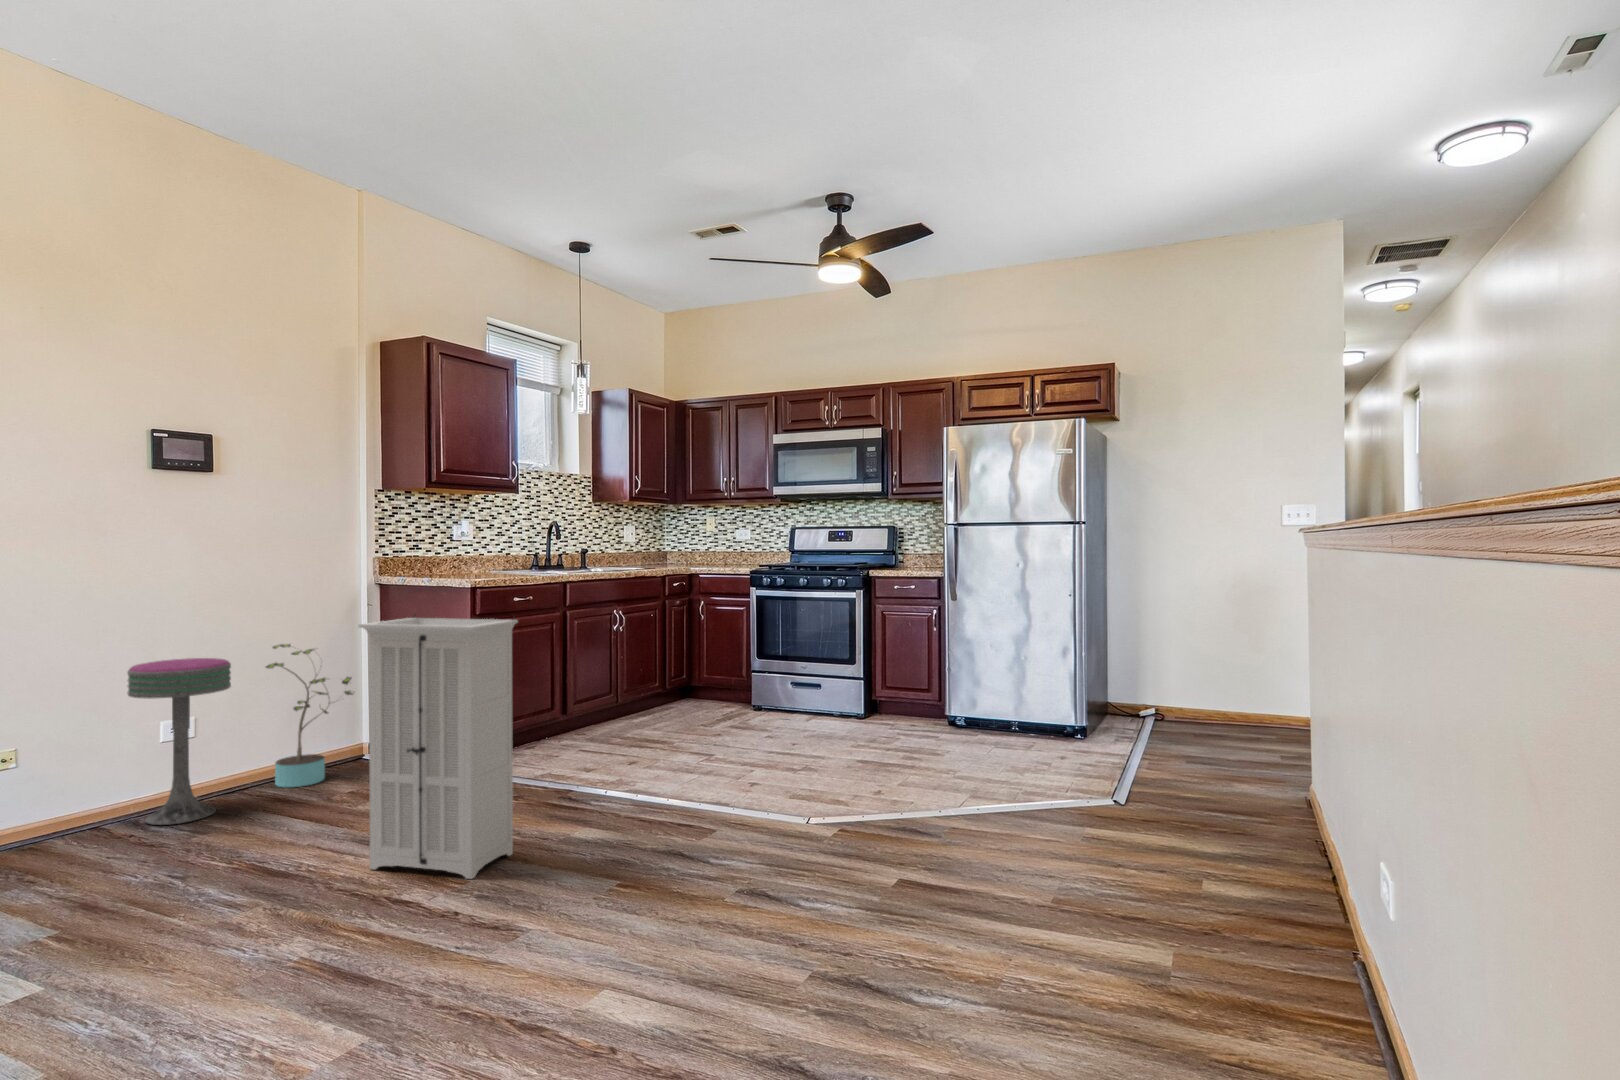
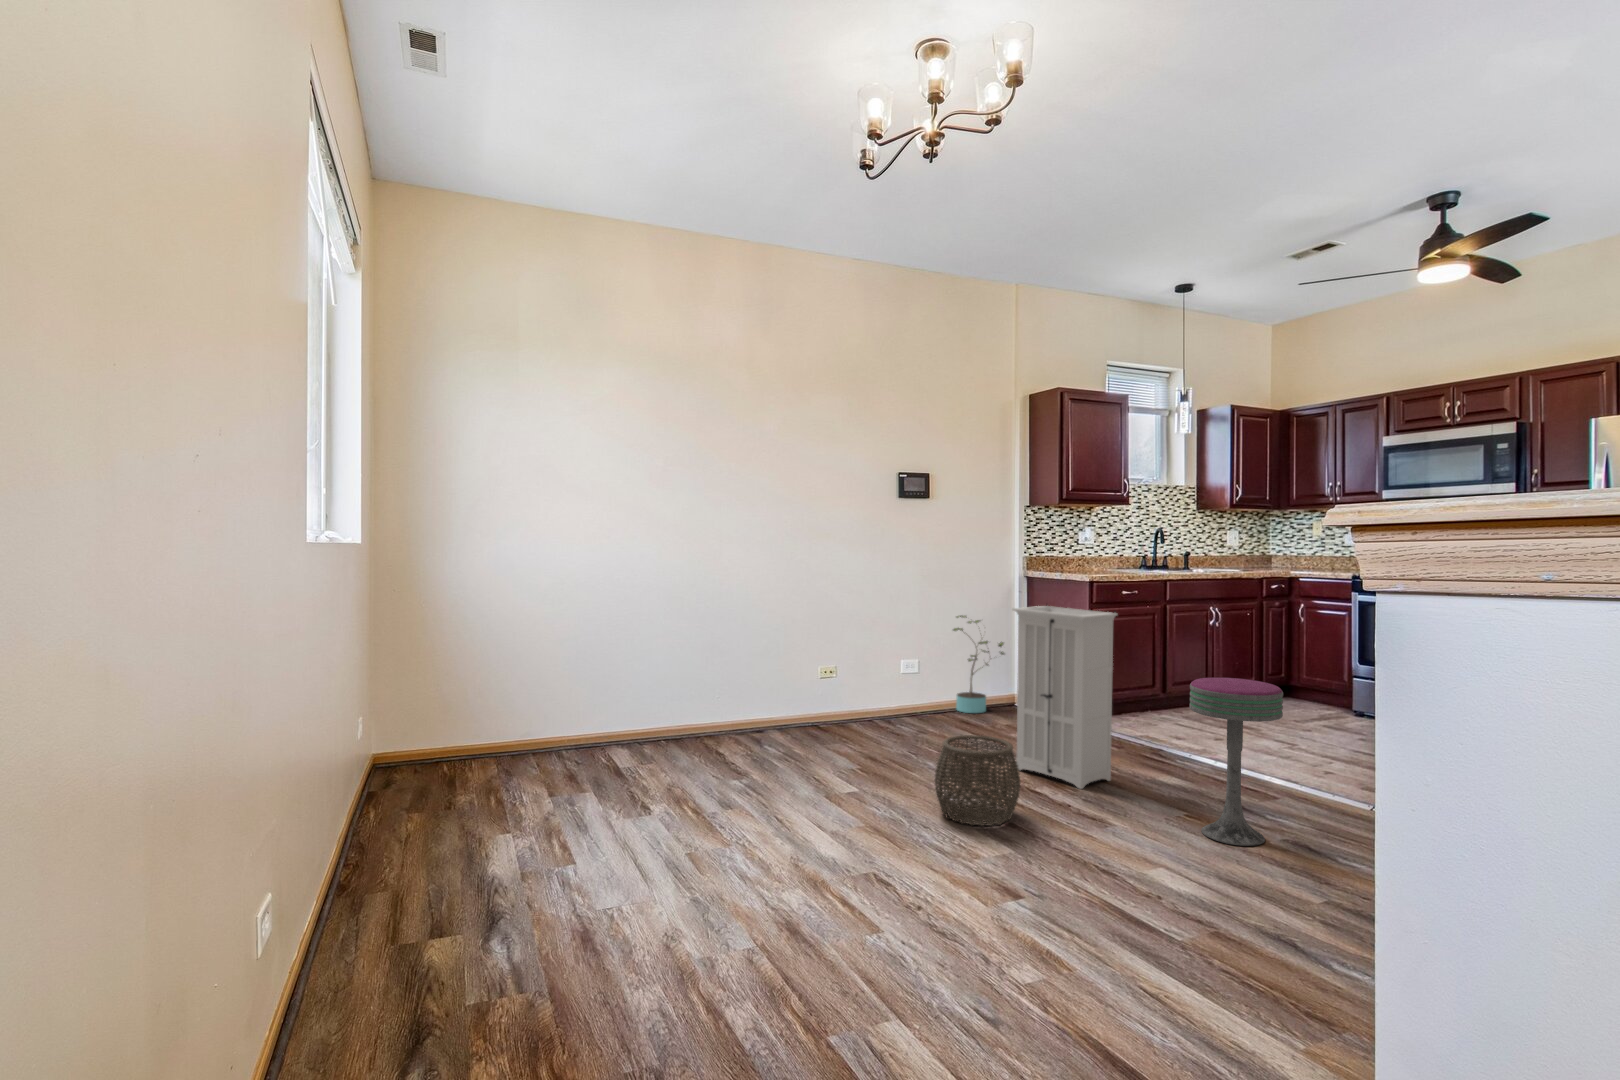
bar stool: present [127,658,231,825] -> present [1190,678,1283,846]
woven basket: none [204,837,375,1009] -> present [934,735,1021,826]

